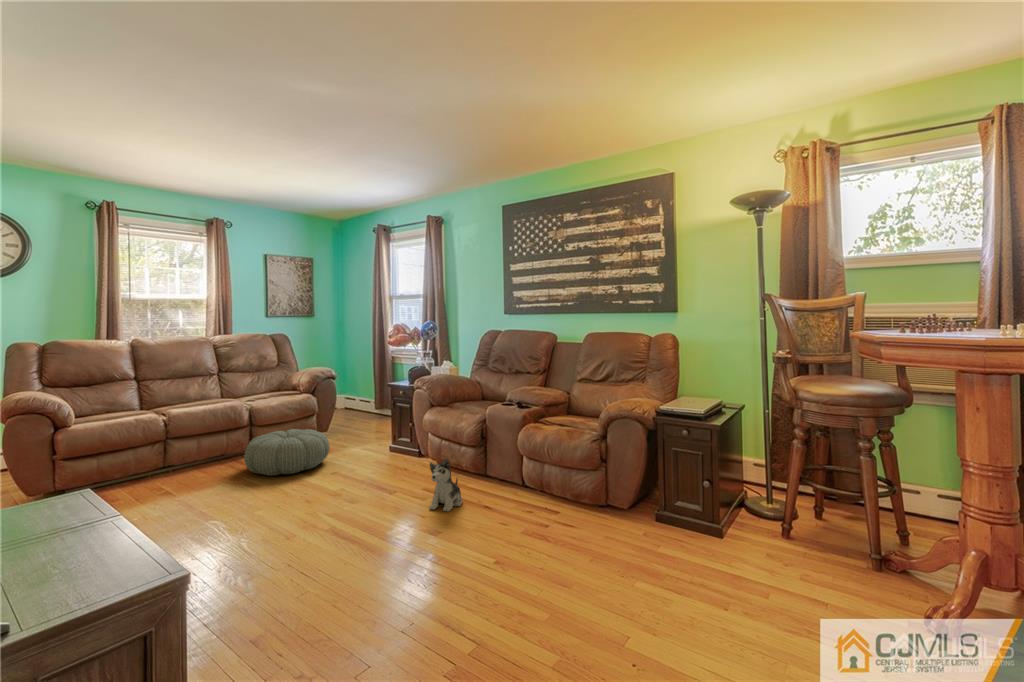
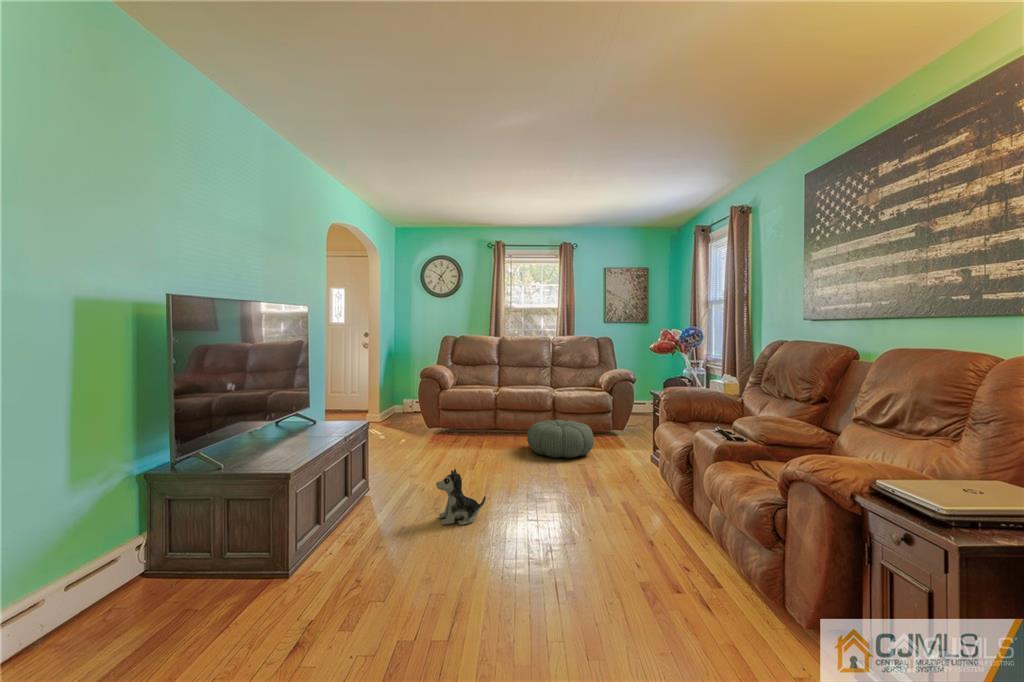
plush toy: present [429,458,462,511] -> present [436,469,485,525]

